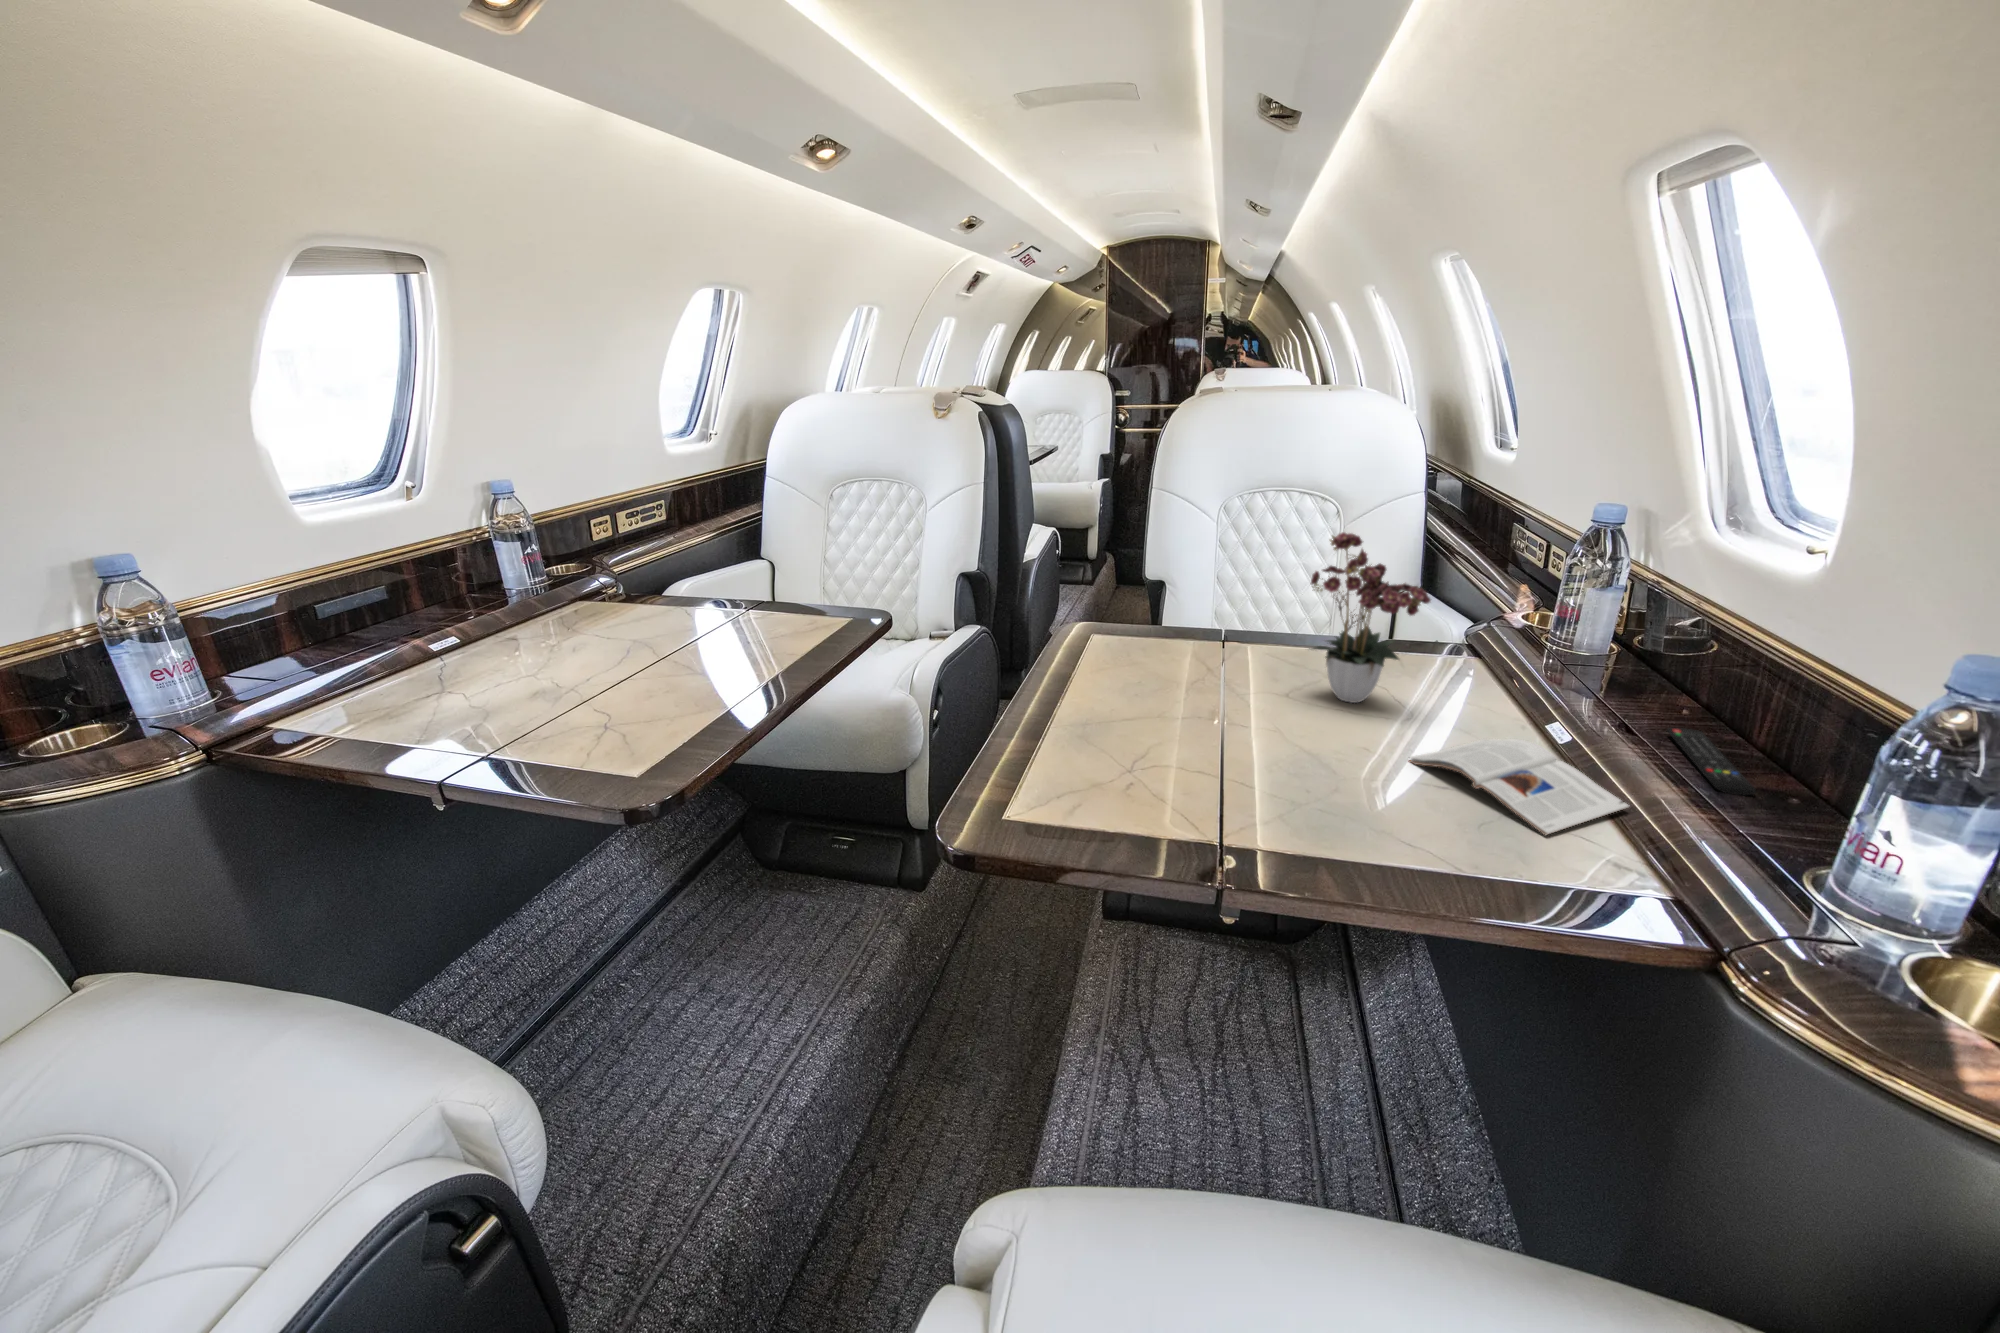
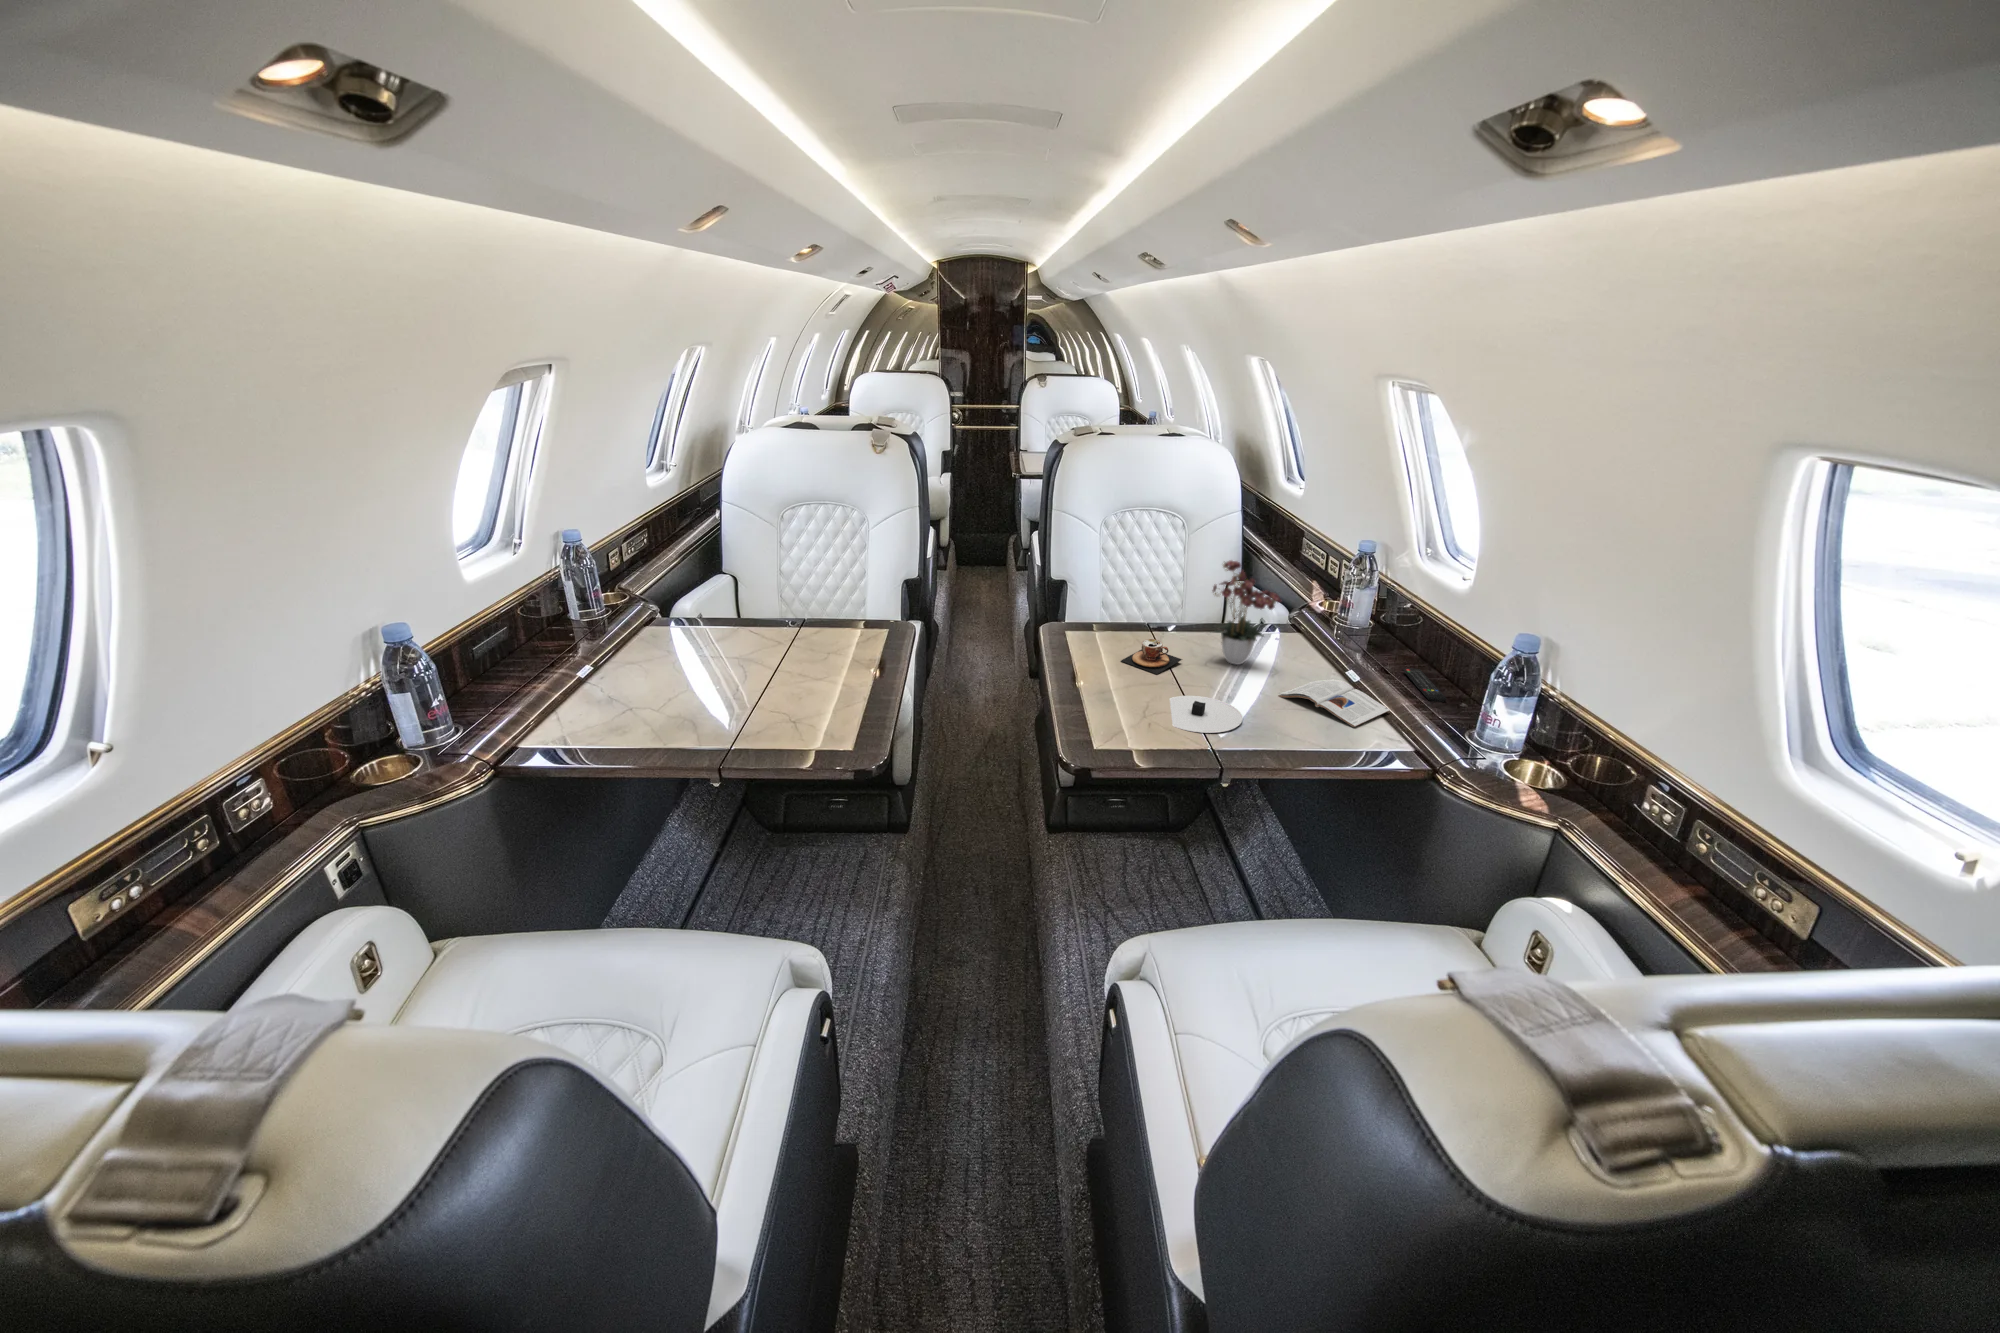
teacup: none [1159,654,1259,710] -> present [1121,639,1182,674]
plate: none [1125,729,1365,851] -> present [1170,696,1243,733]

